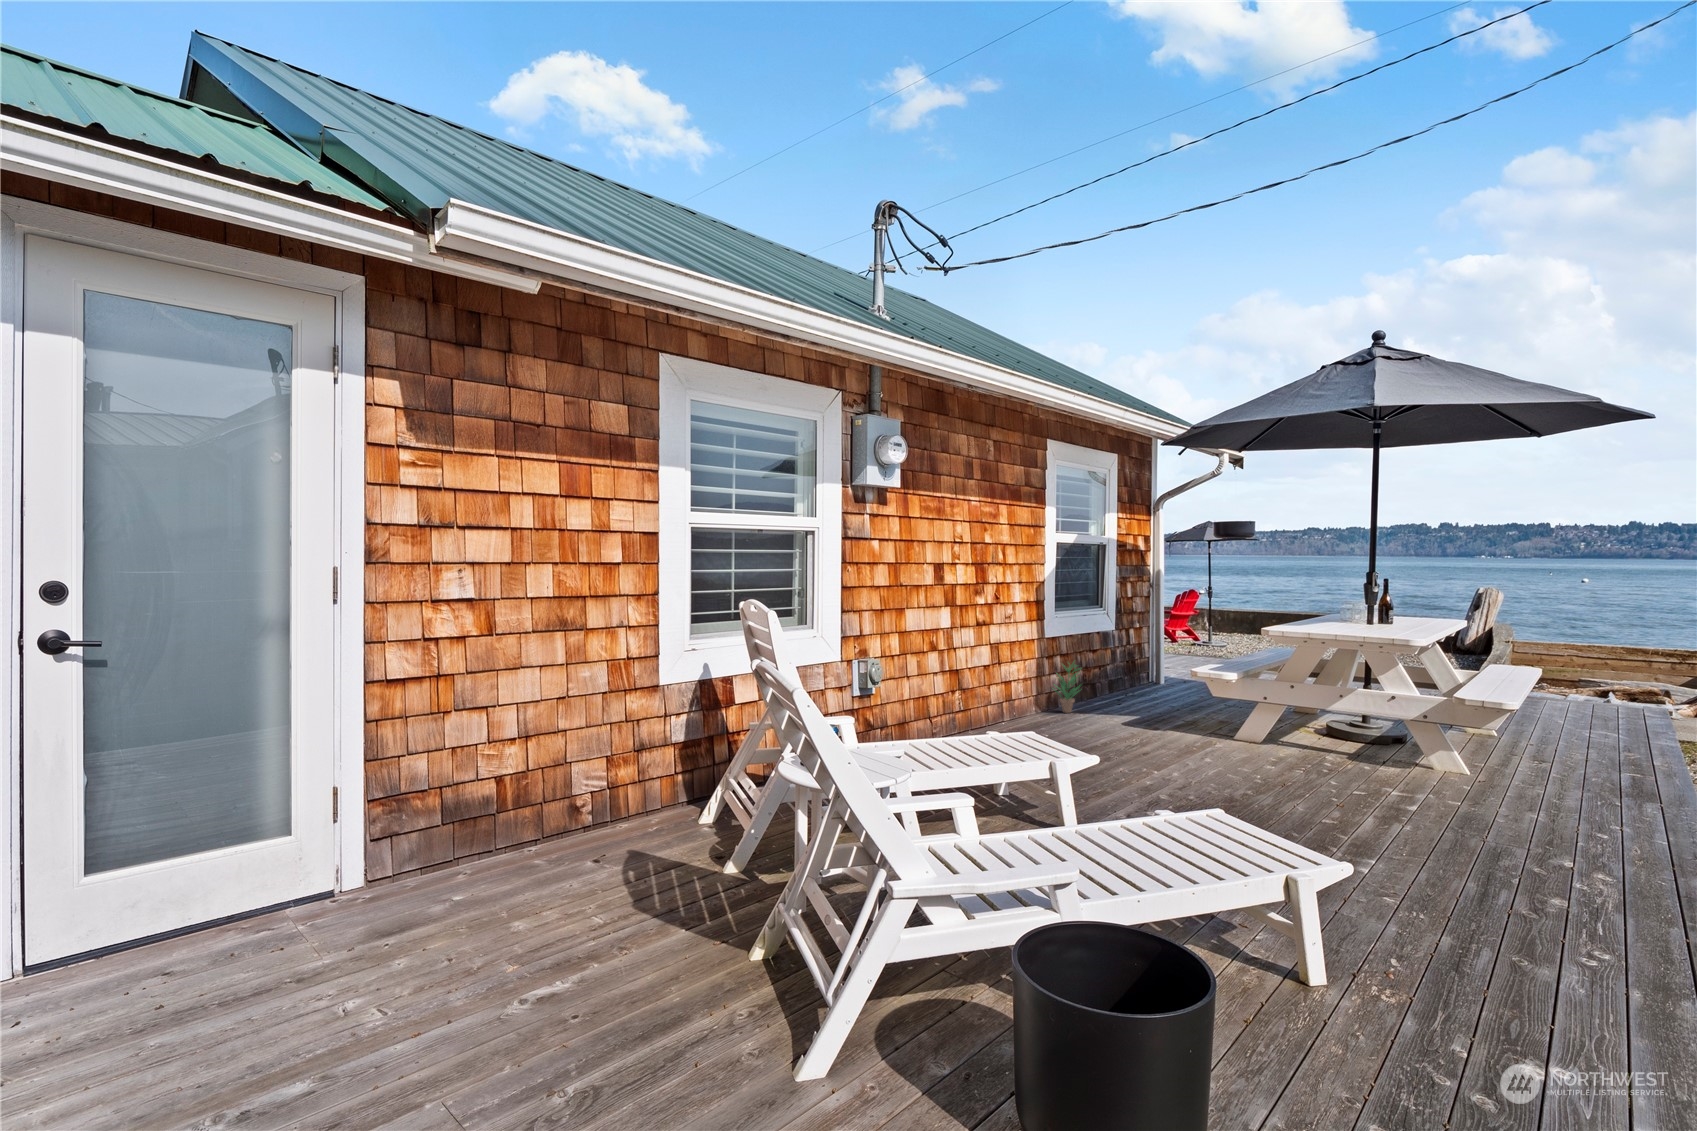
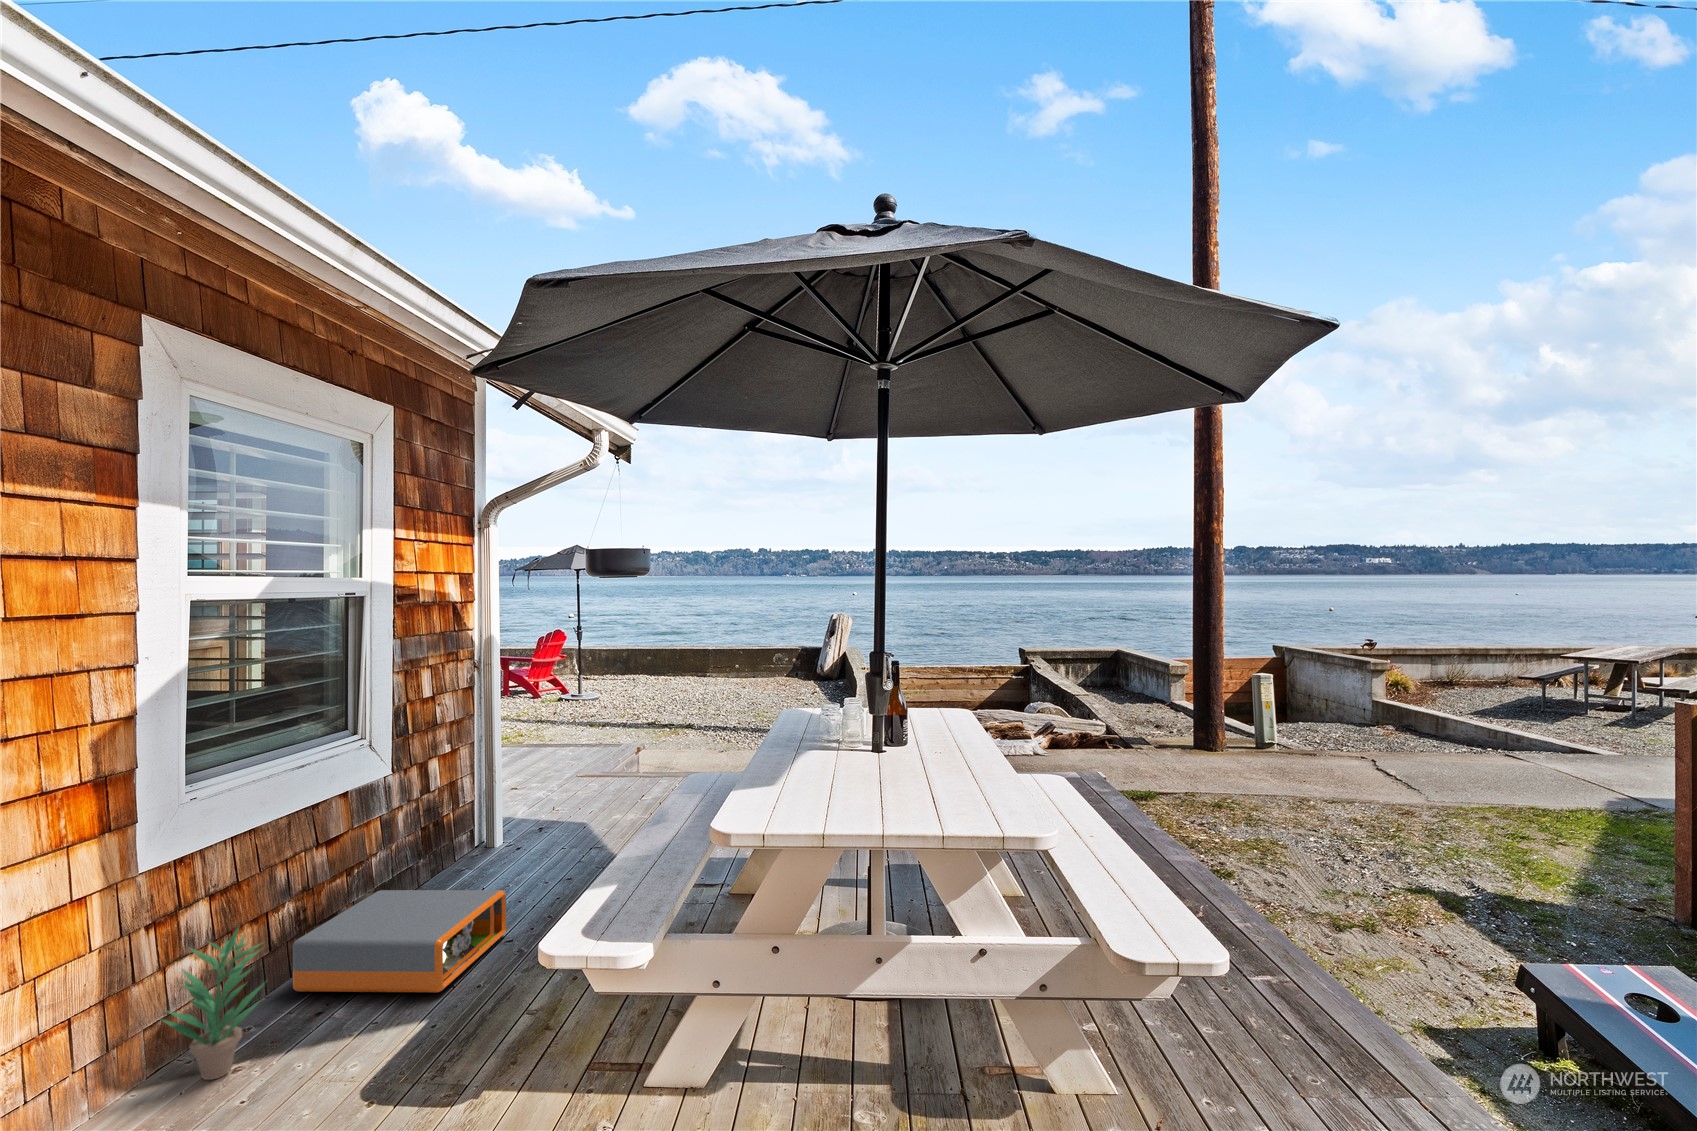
storage box: none [1083,678,1169,711] -> present [293,890,506,992]

